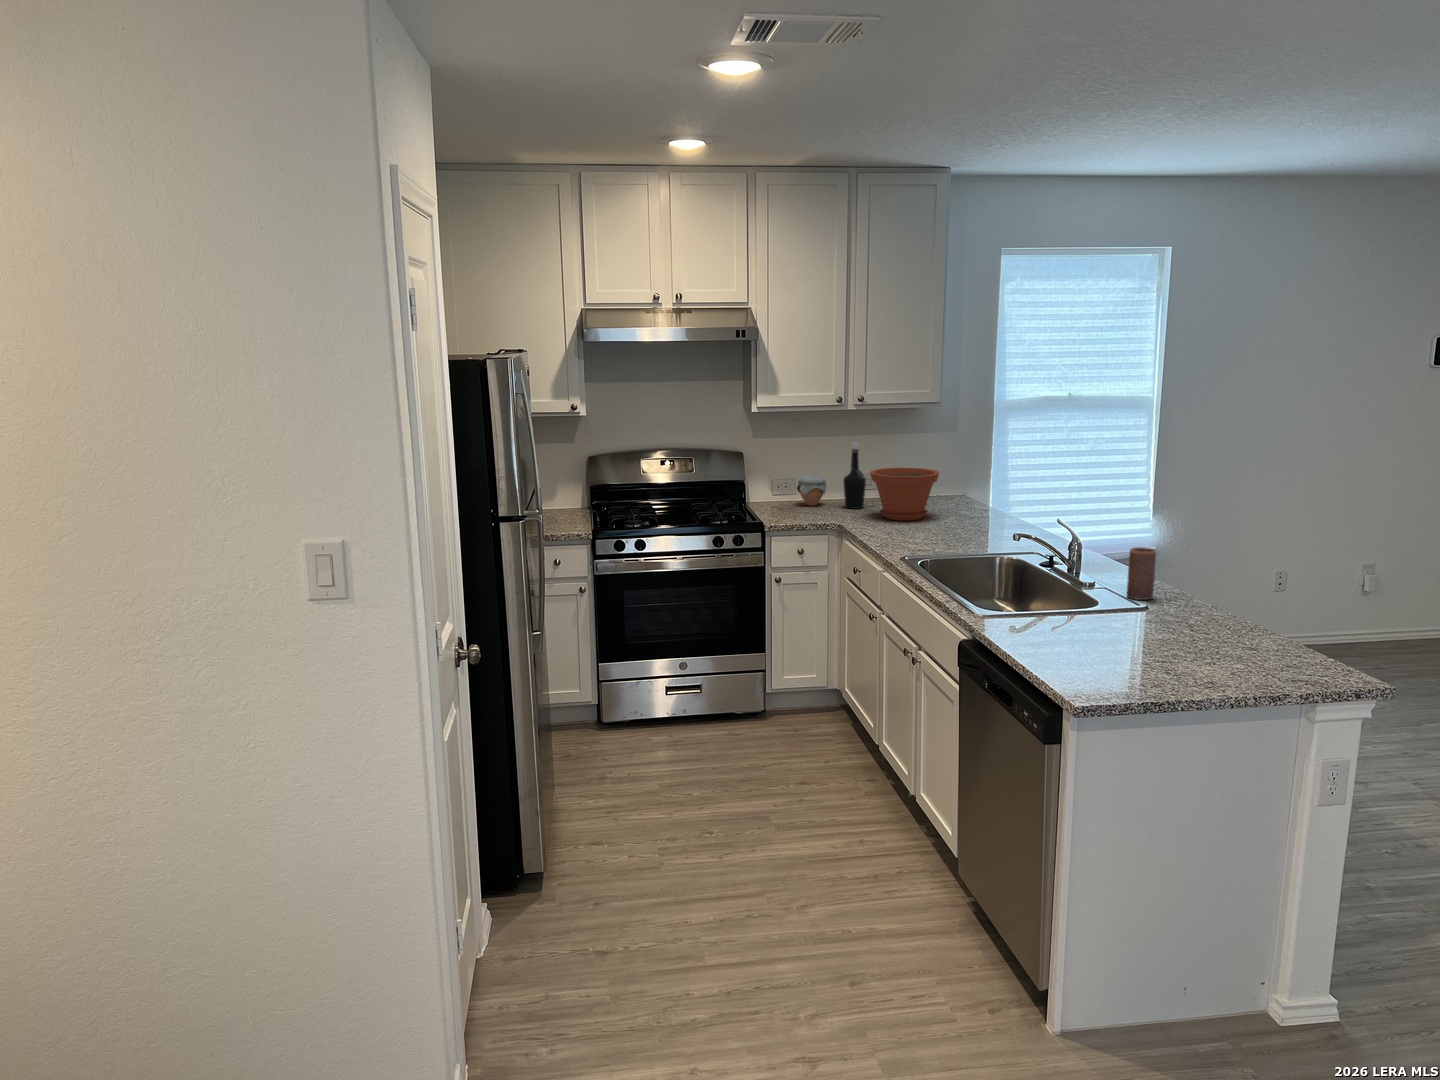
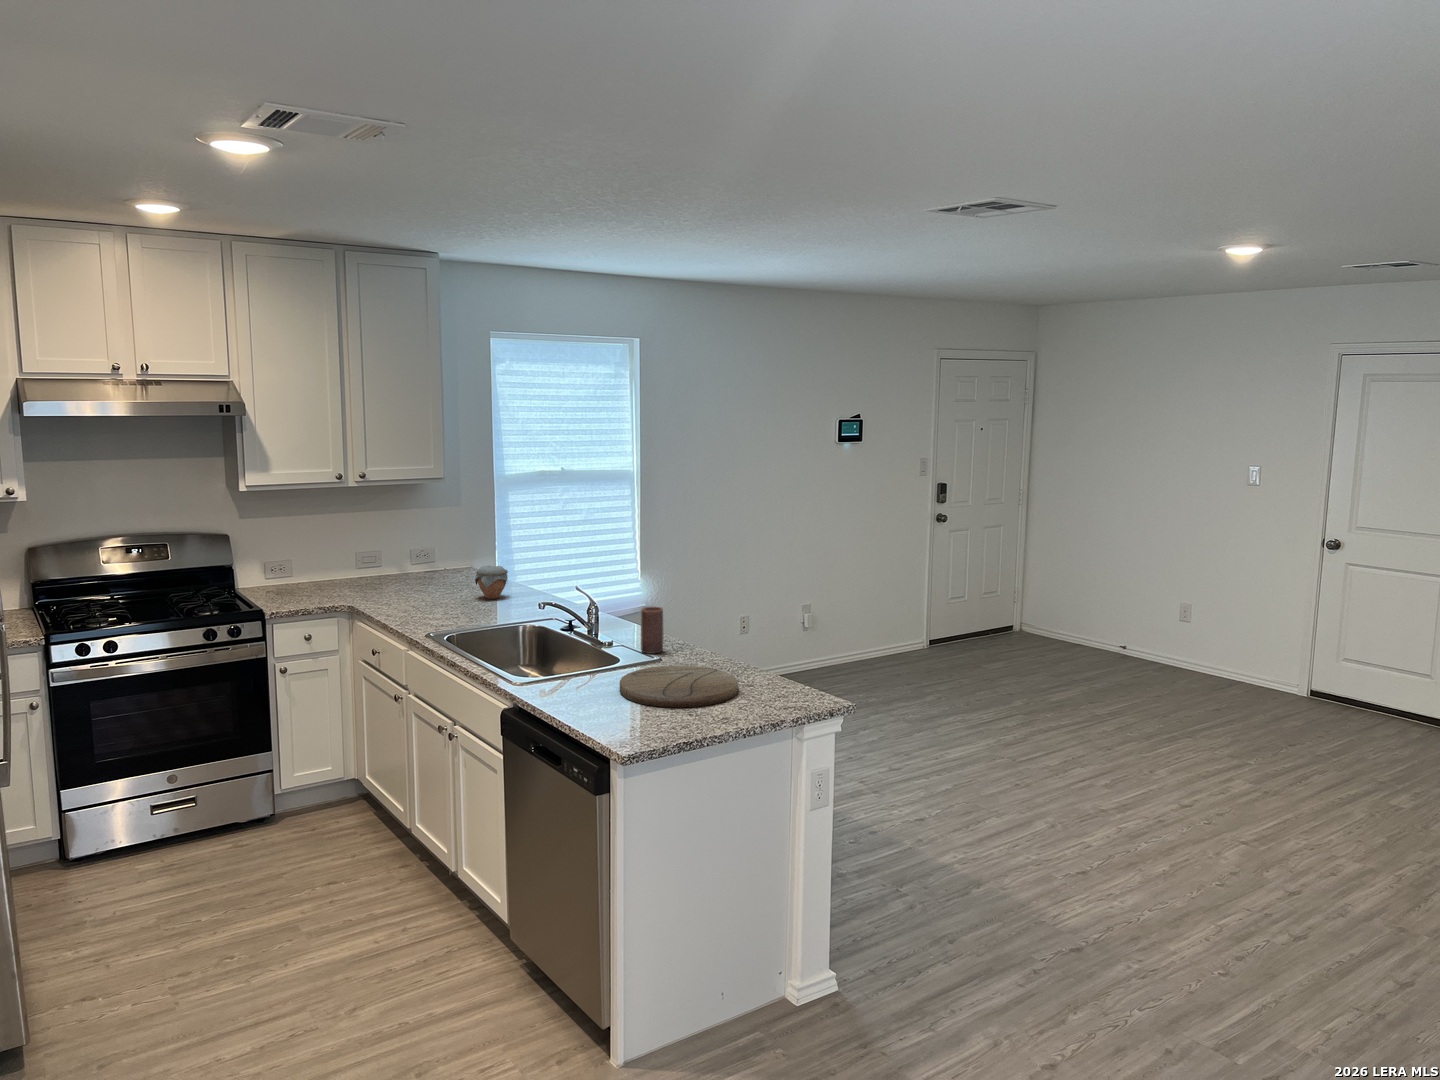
bottle: present [843,443,866,509] -> none [349,520,374,588]
plant pot: present [870,468,939,521] -> none [380,543,452,597]
jar: present [797,476,827,506] -> present [475,566,508,599]
cutting board: none [1090,615,1237,665] -> present [620,666,738,708]

